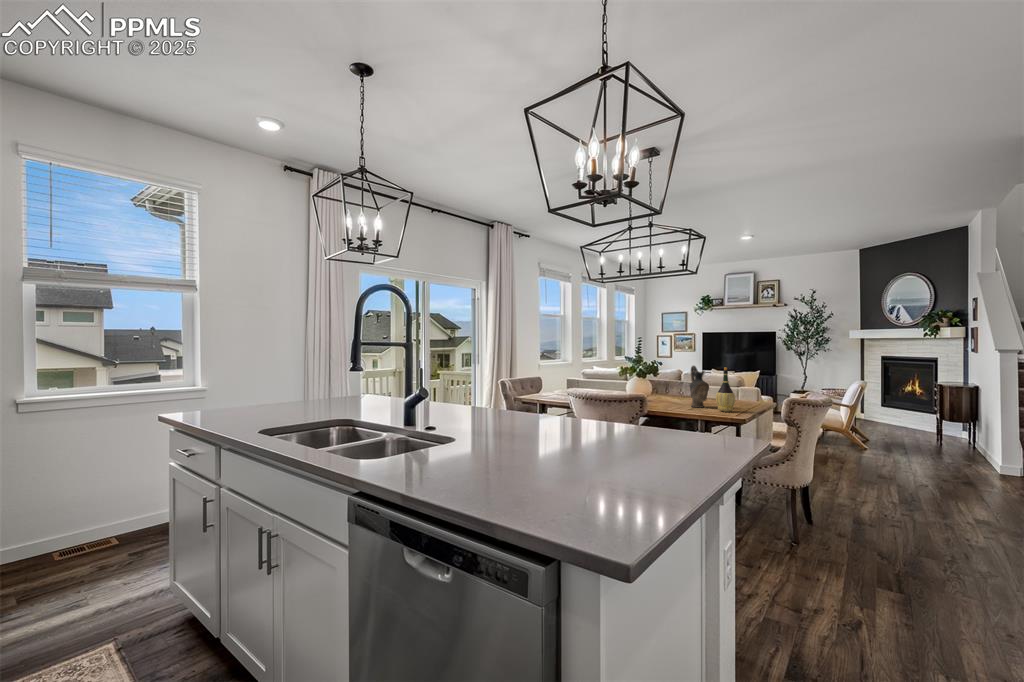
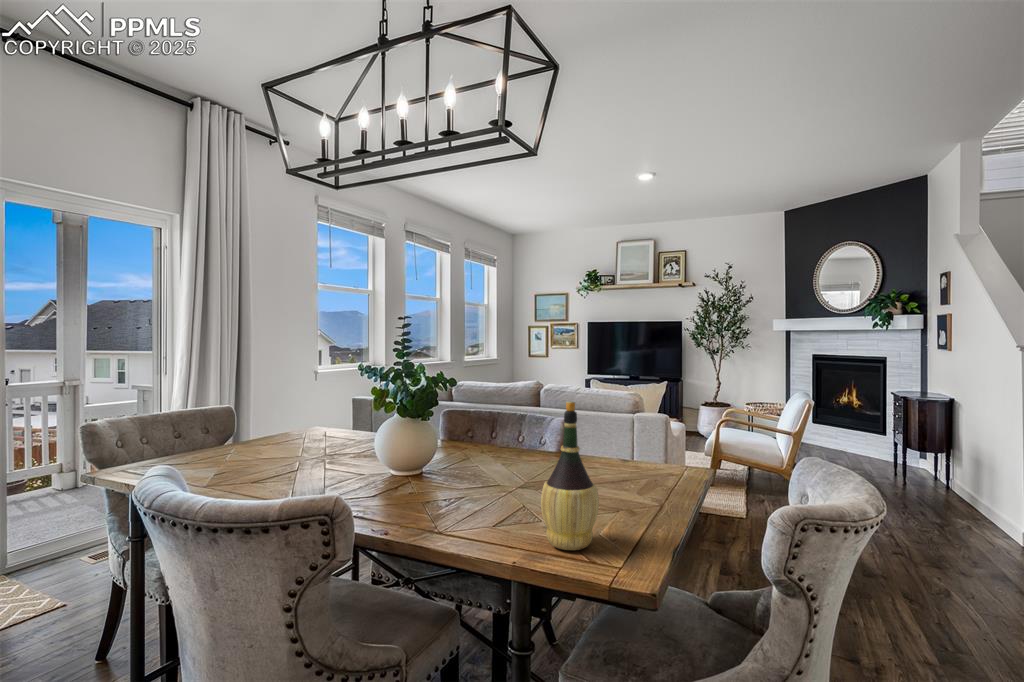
ceramic pitcher: present [690,366,709,408] -> none [481,390,533,519]

